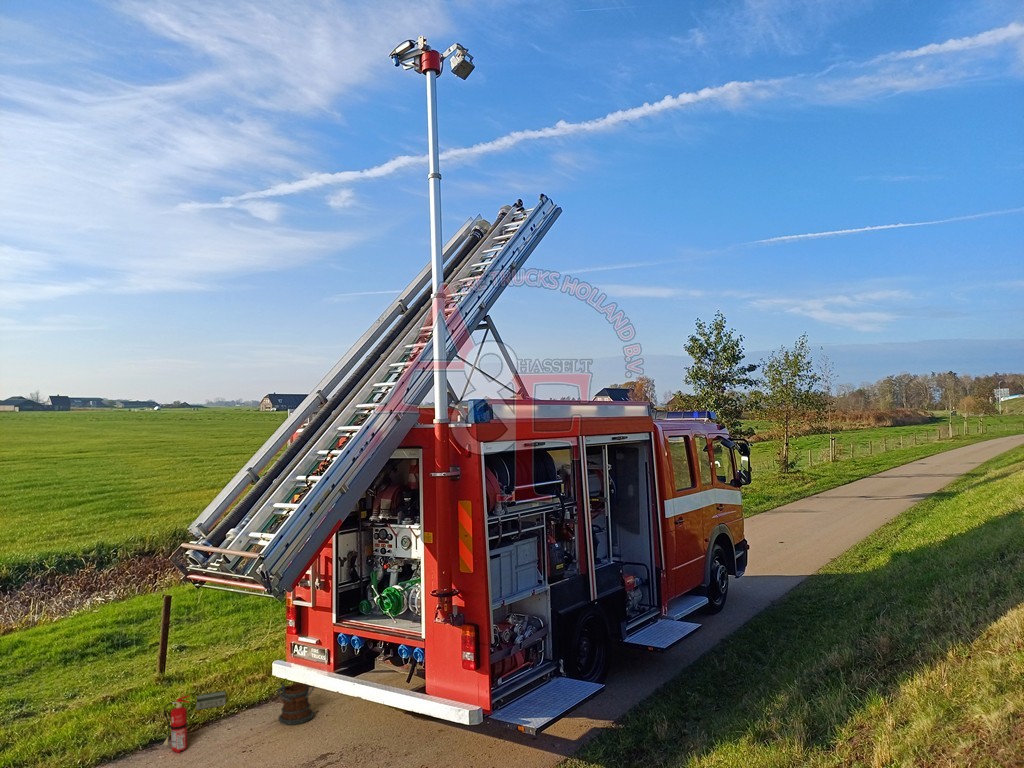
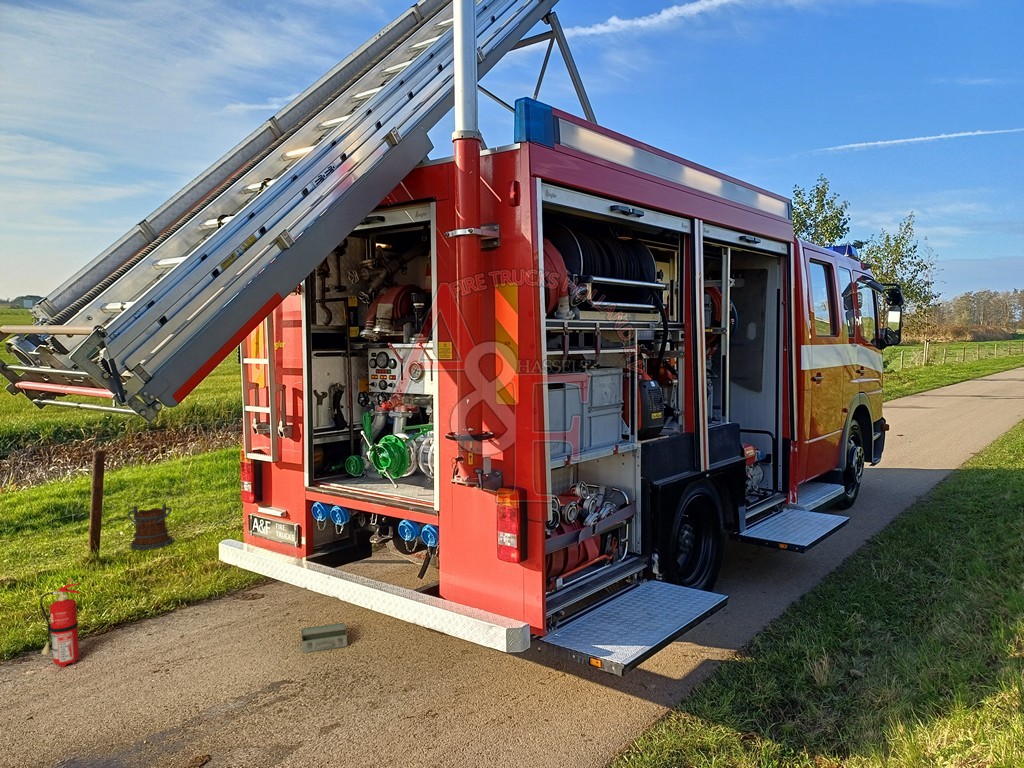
bucket: present [277,683,314,725] -> present [128,504,173,550]
toolbox: present [196,691,226,710] -> present [301,623,347,652]

